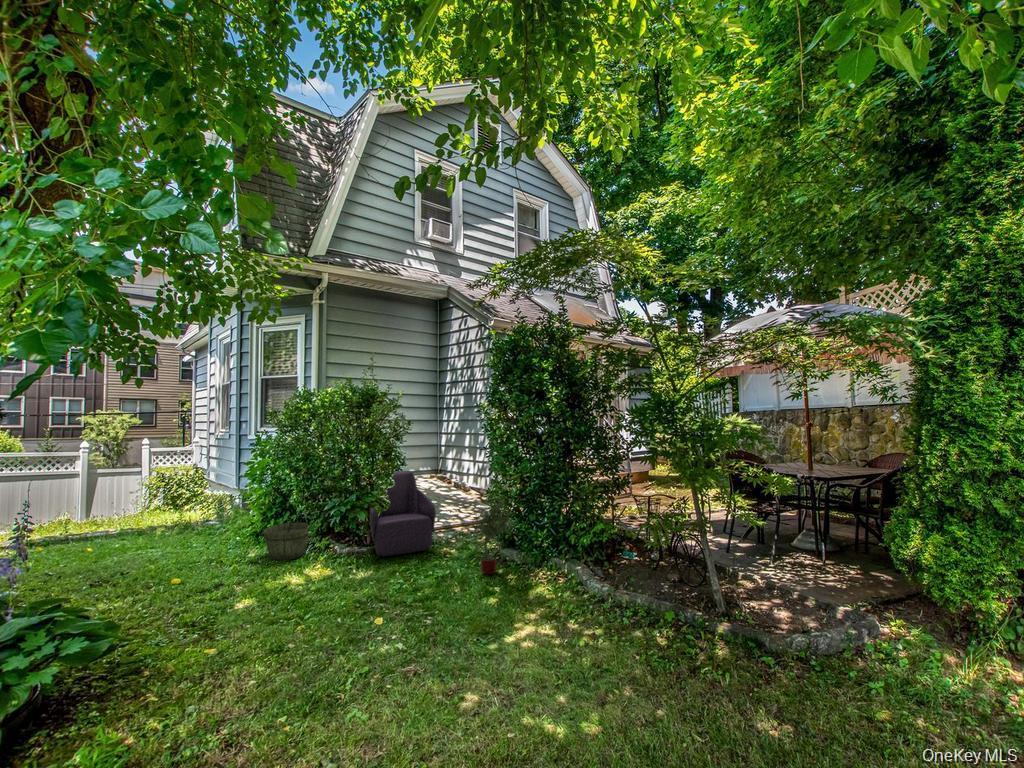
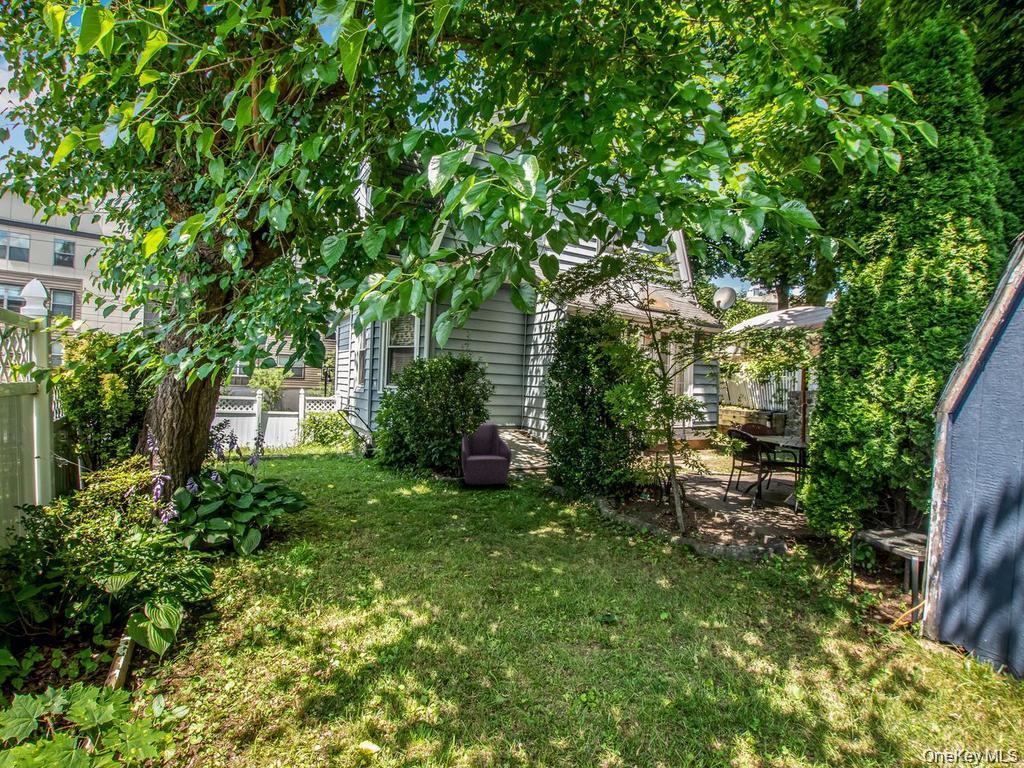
potted tree: present [470,495,515,575] -> none [535,442,571,503]
wooden bucket: present [264,521,310,560] -> none [385,451,419,480]

